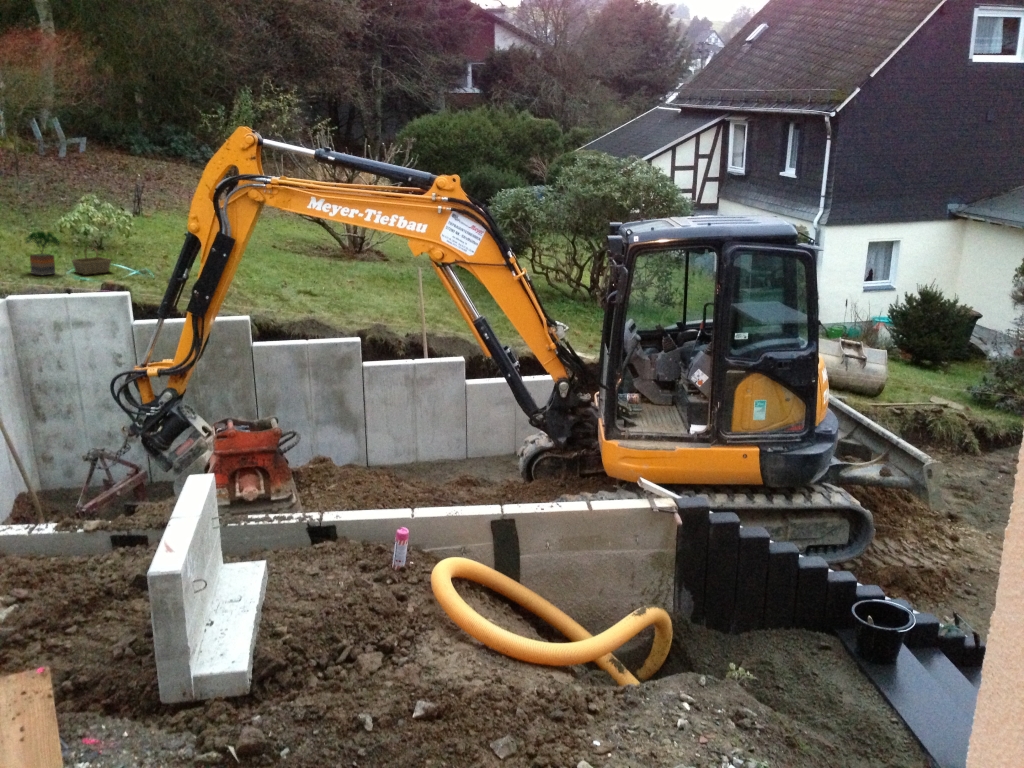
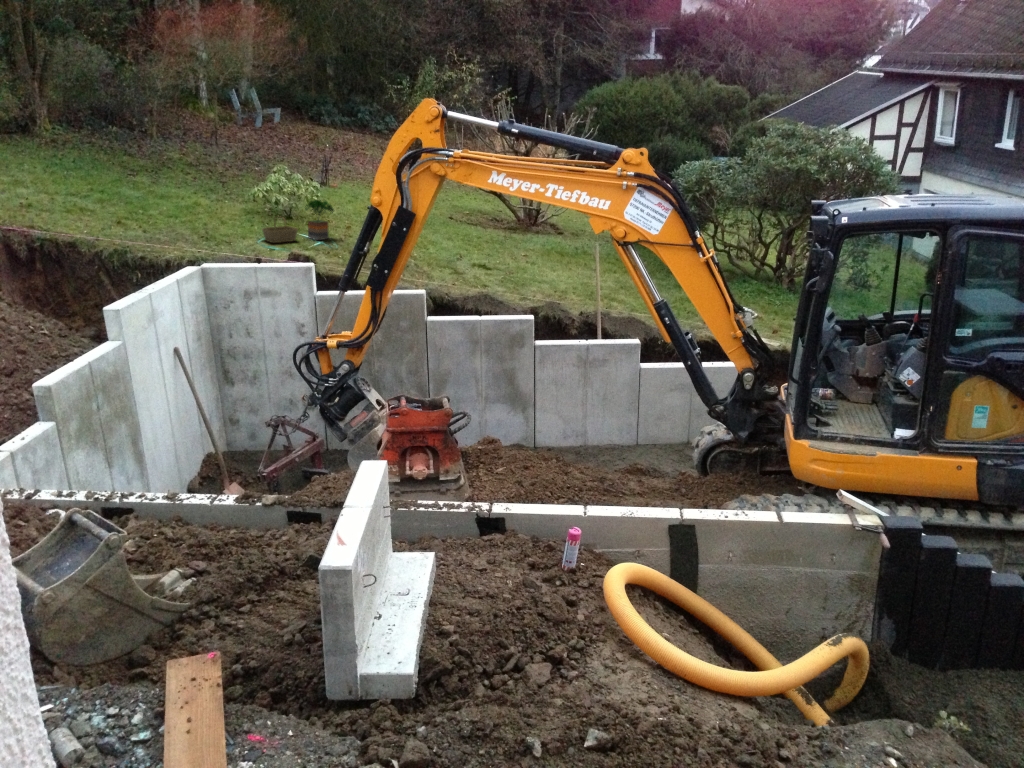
potted tree: present [26,232,60,275] -> present [305,200,334,240]

